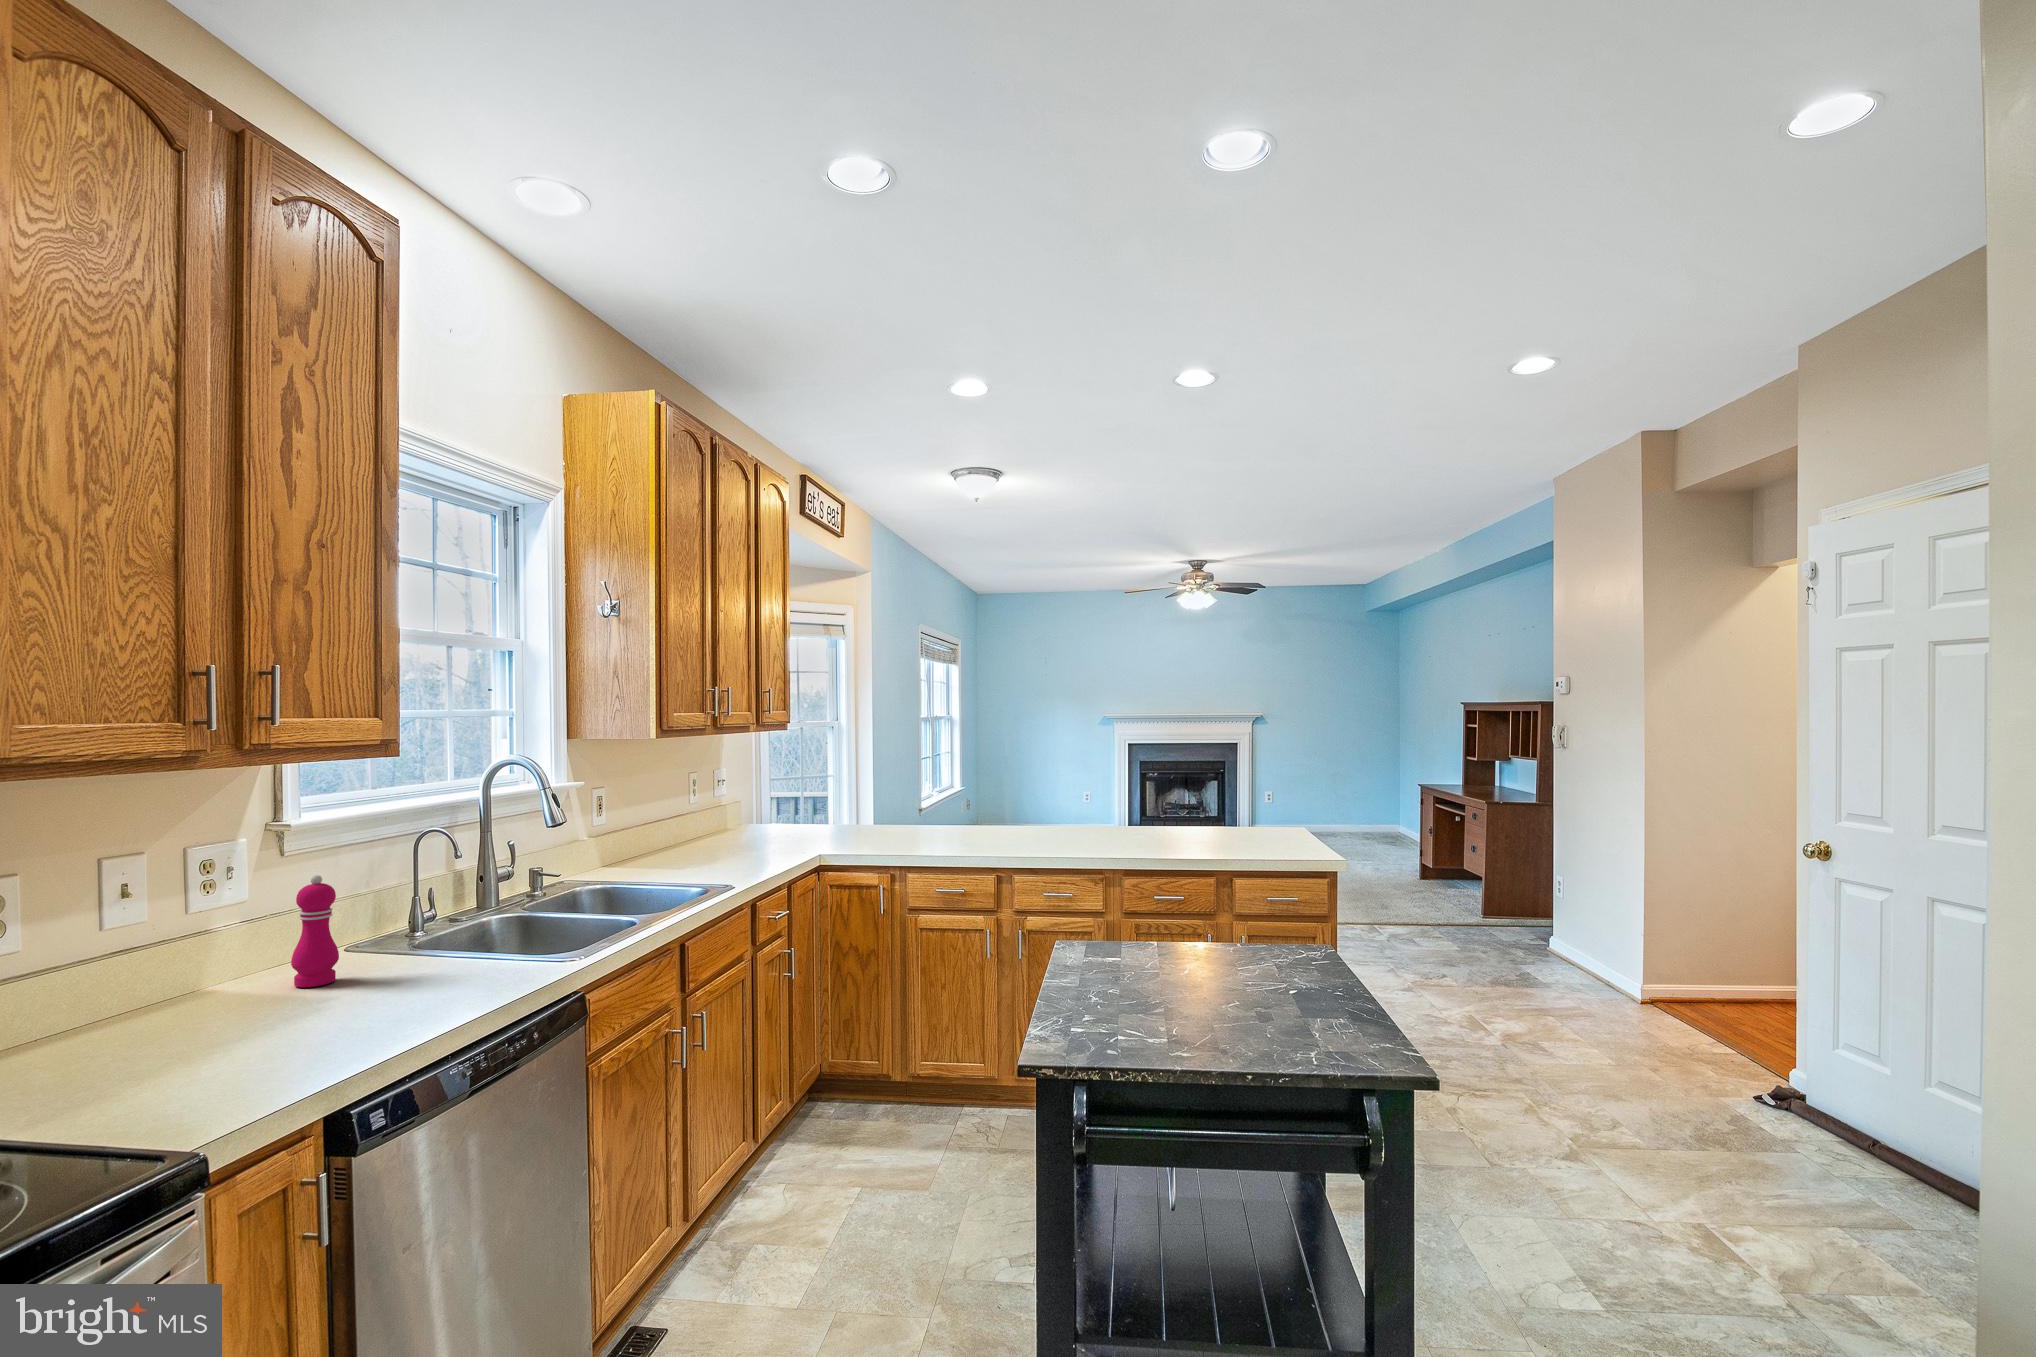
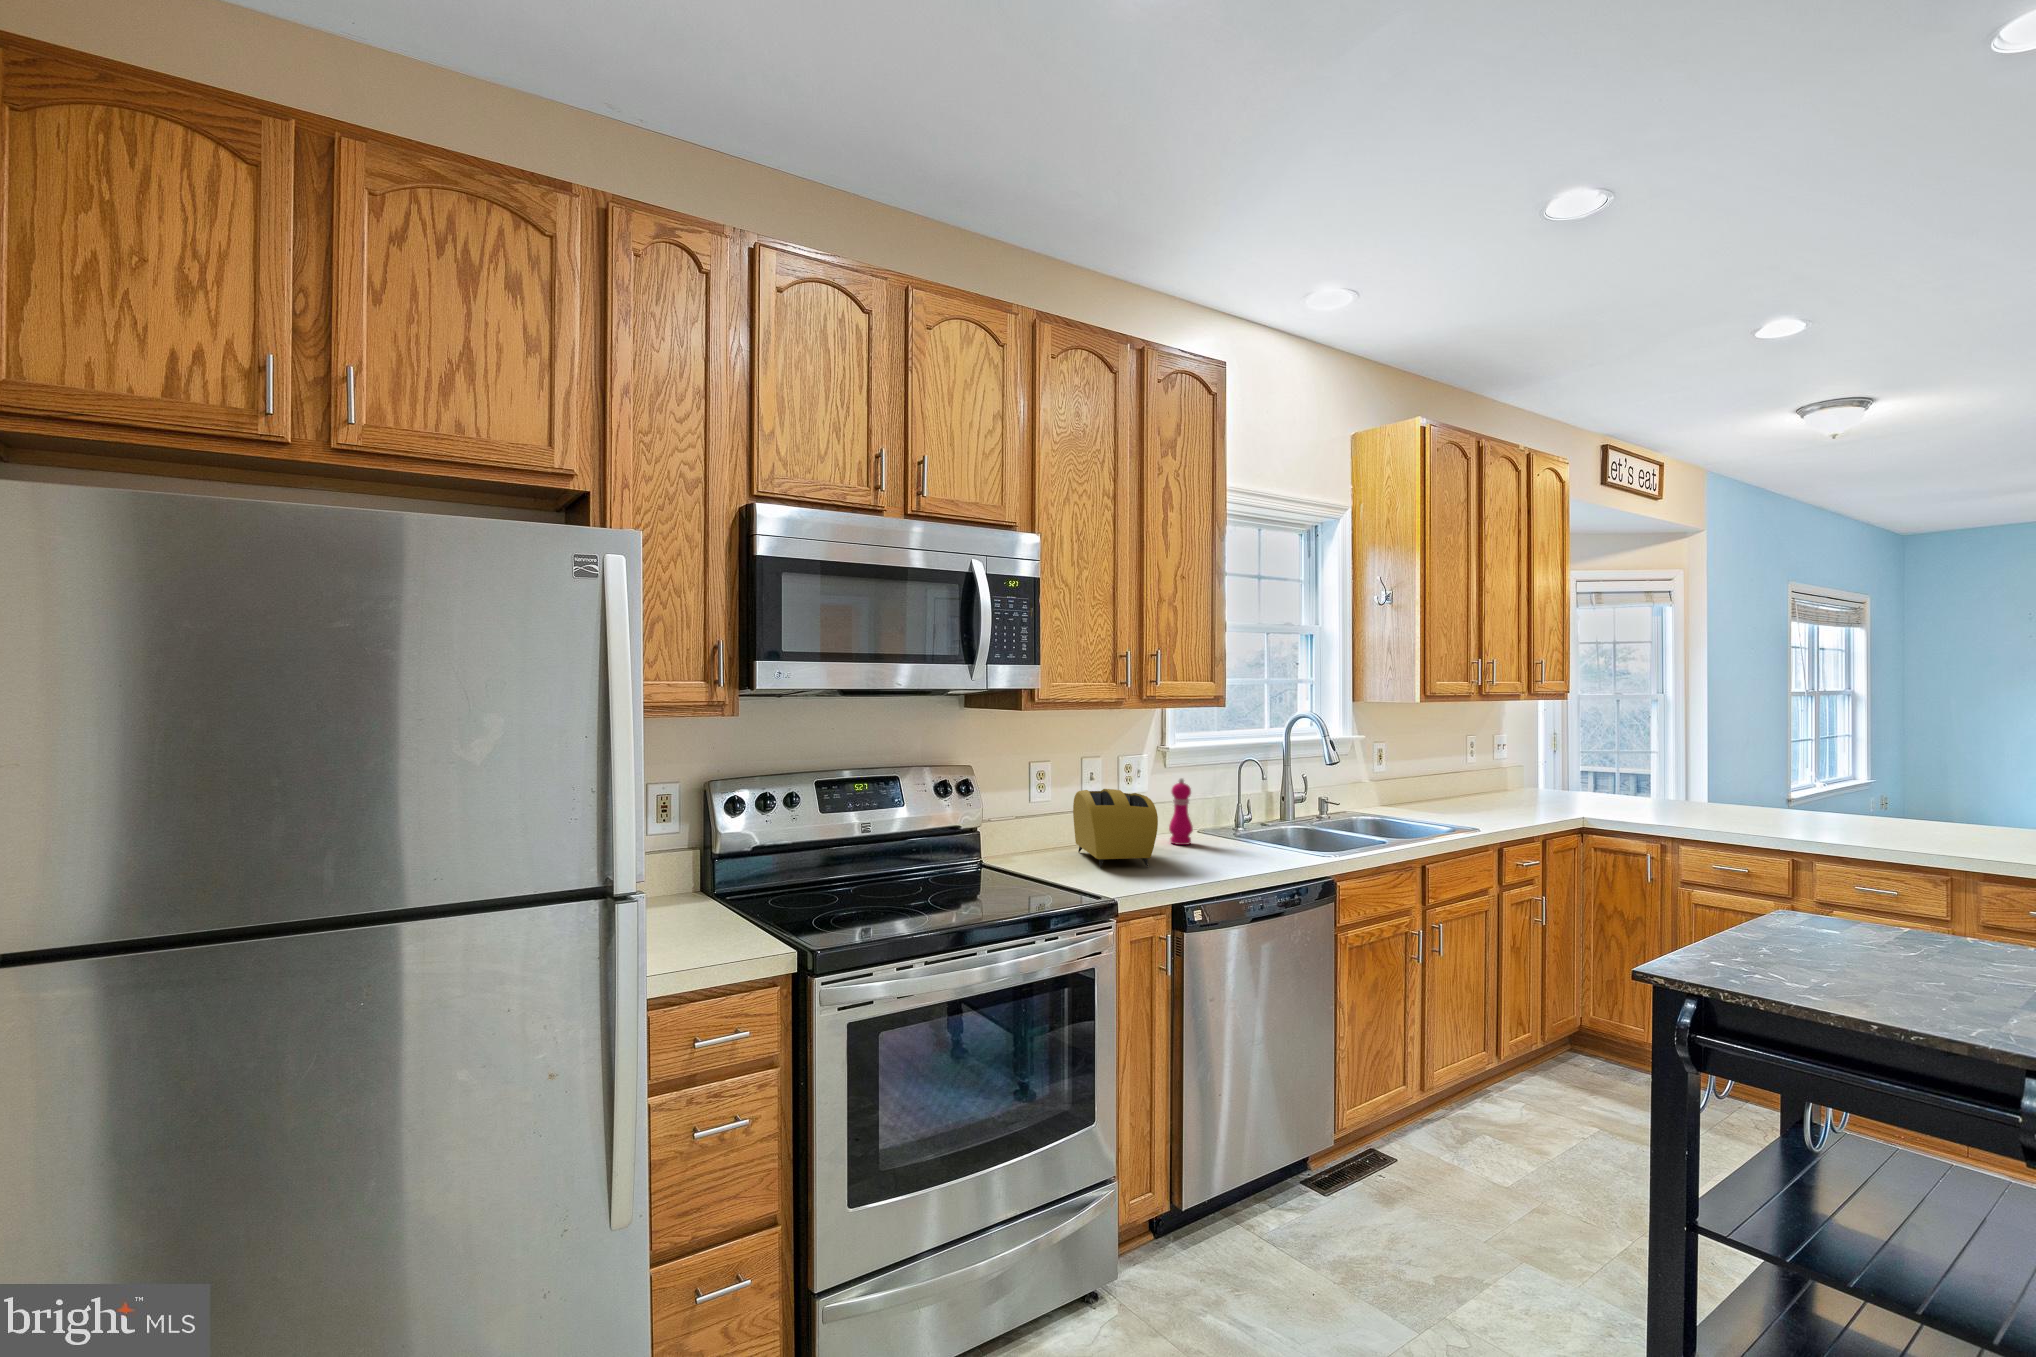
toaster: none [68,917,277,1080] -> present [1073,789,1158,868]

